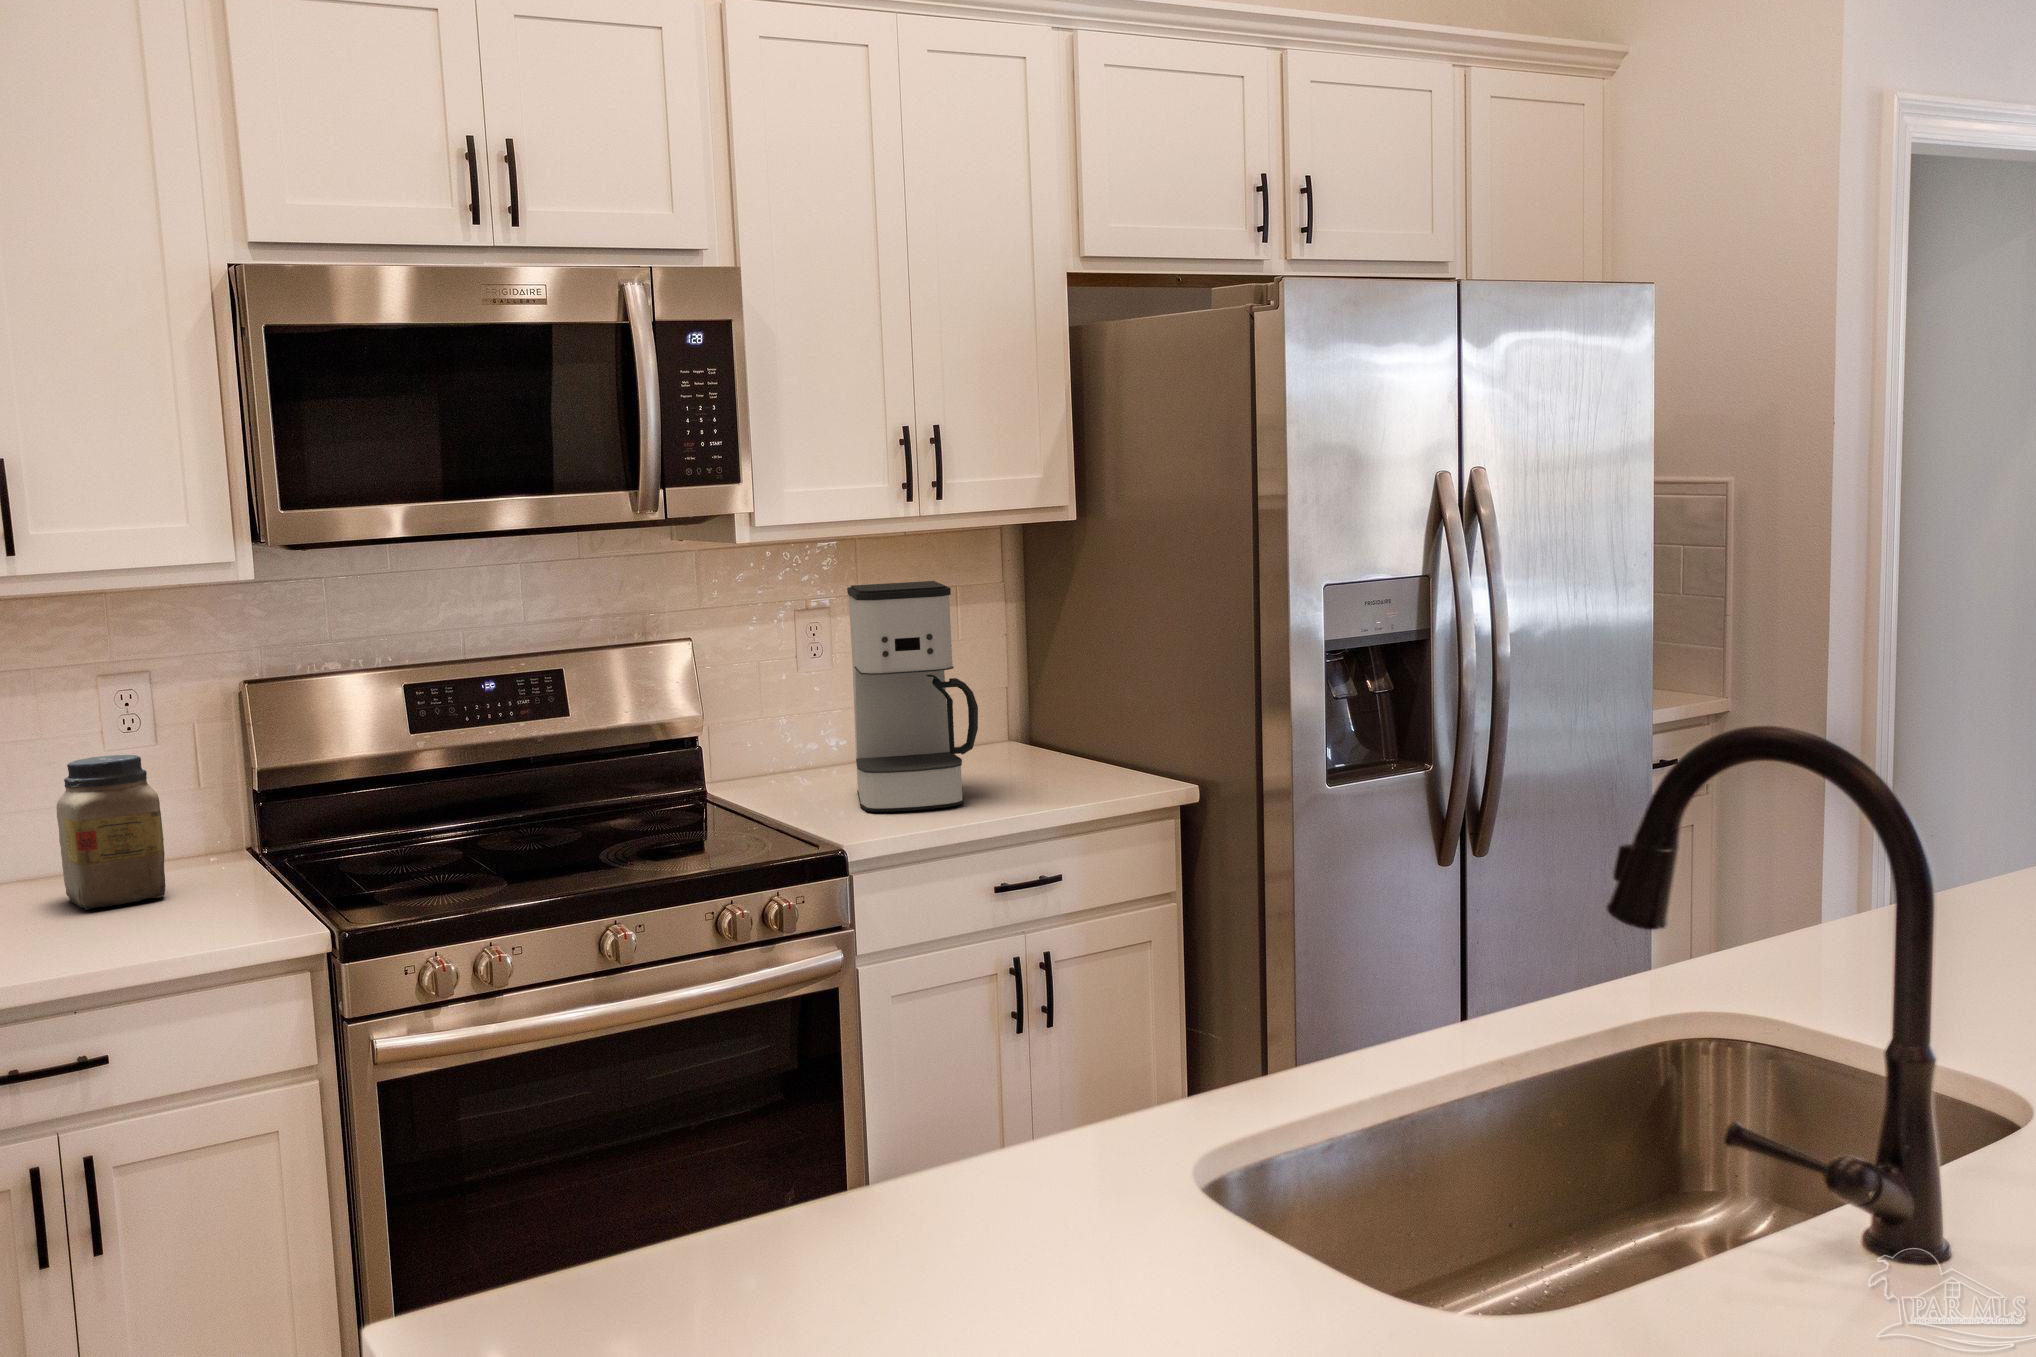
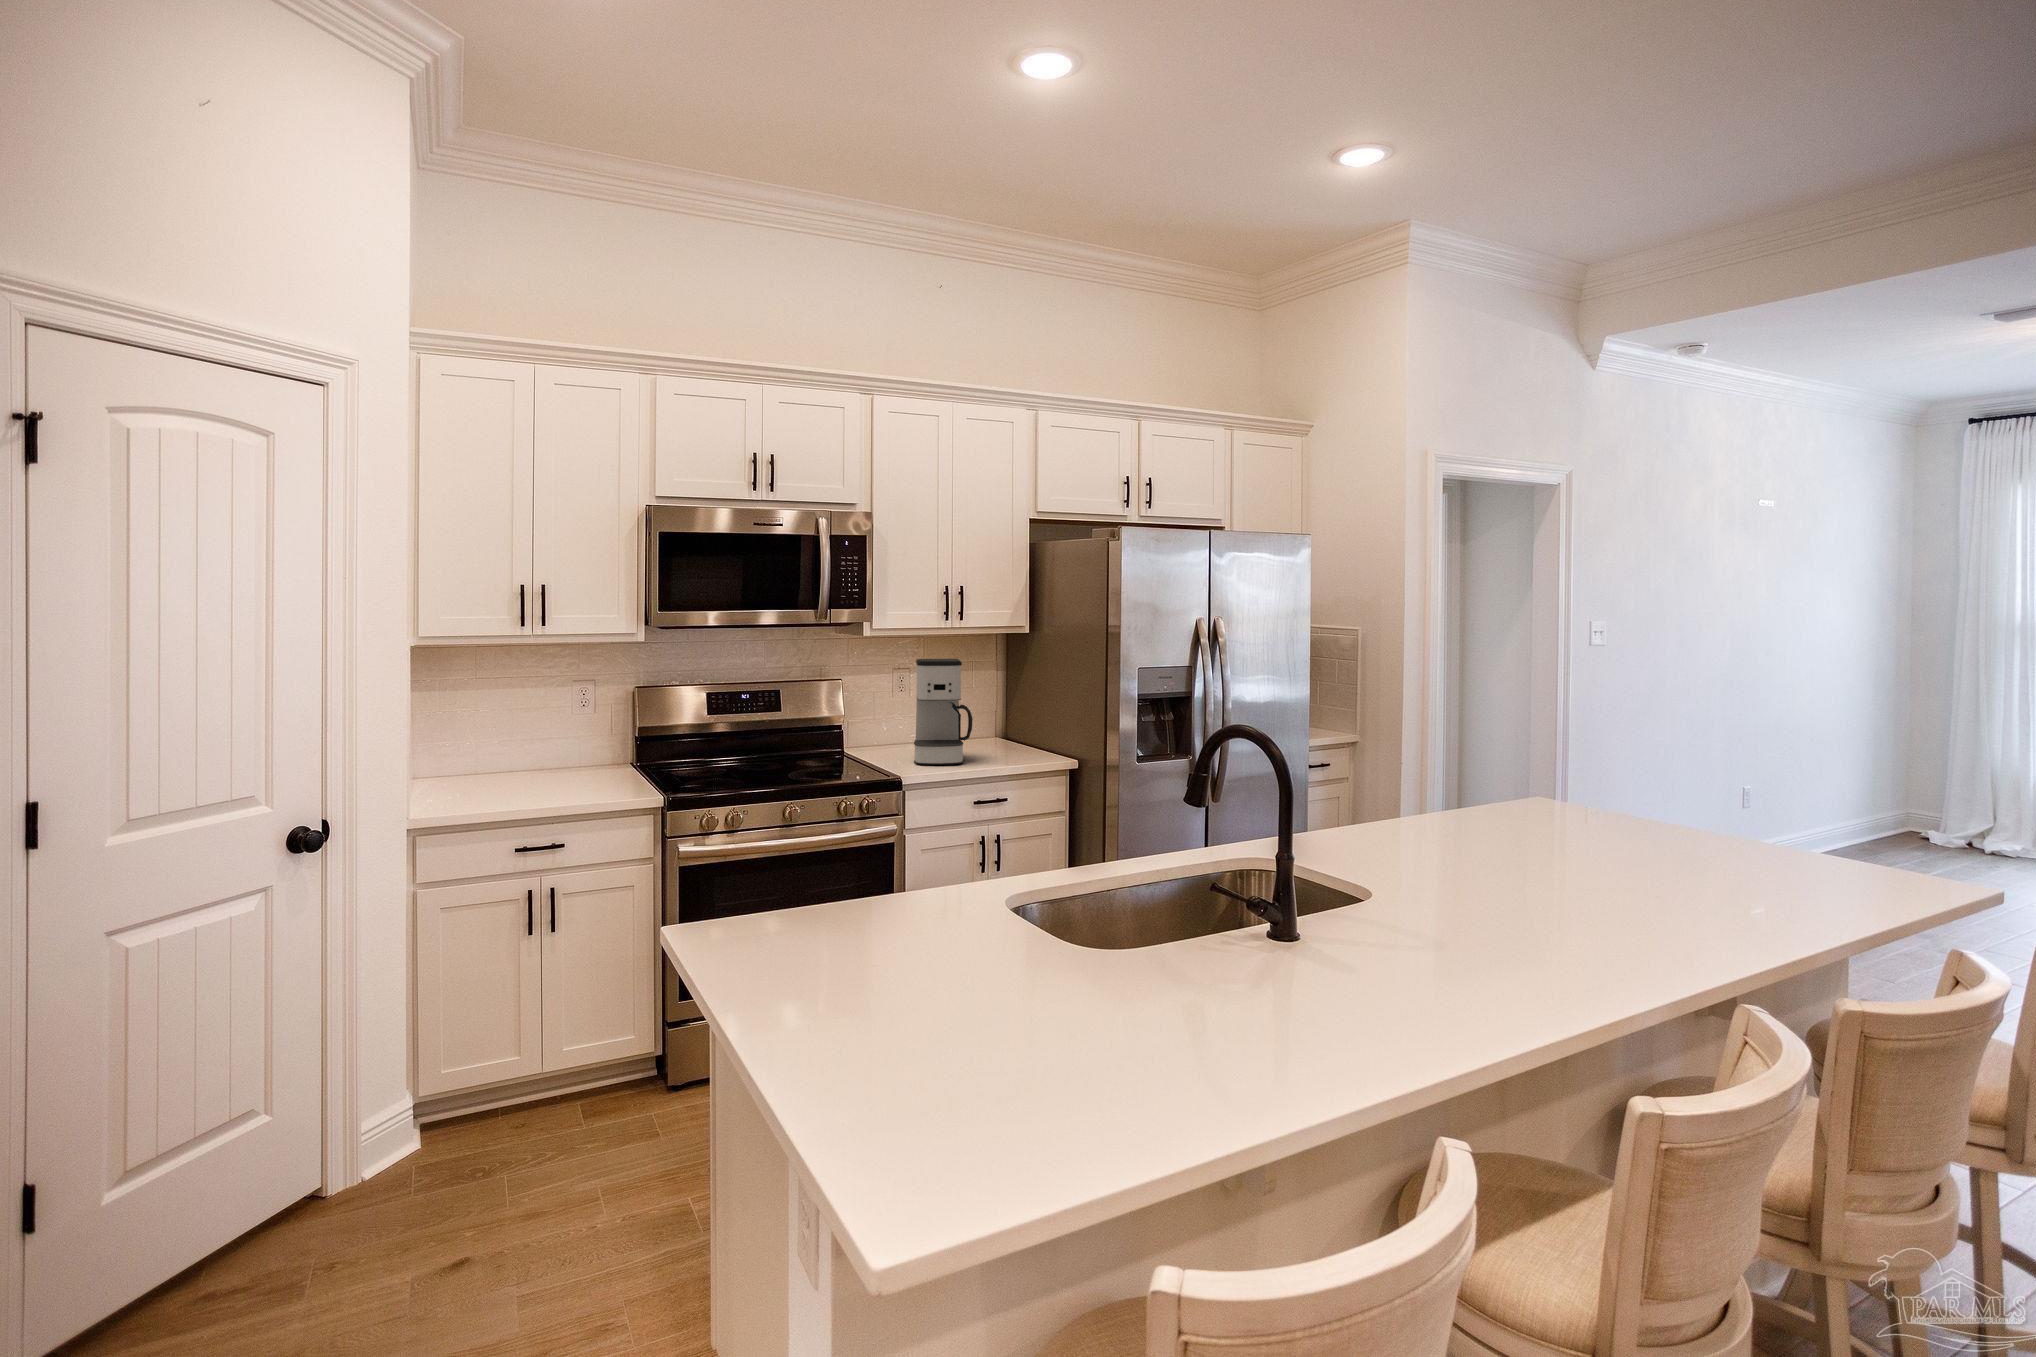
jar: present [57,755,165,910] -> none [549,716,595,784]

